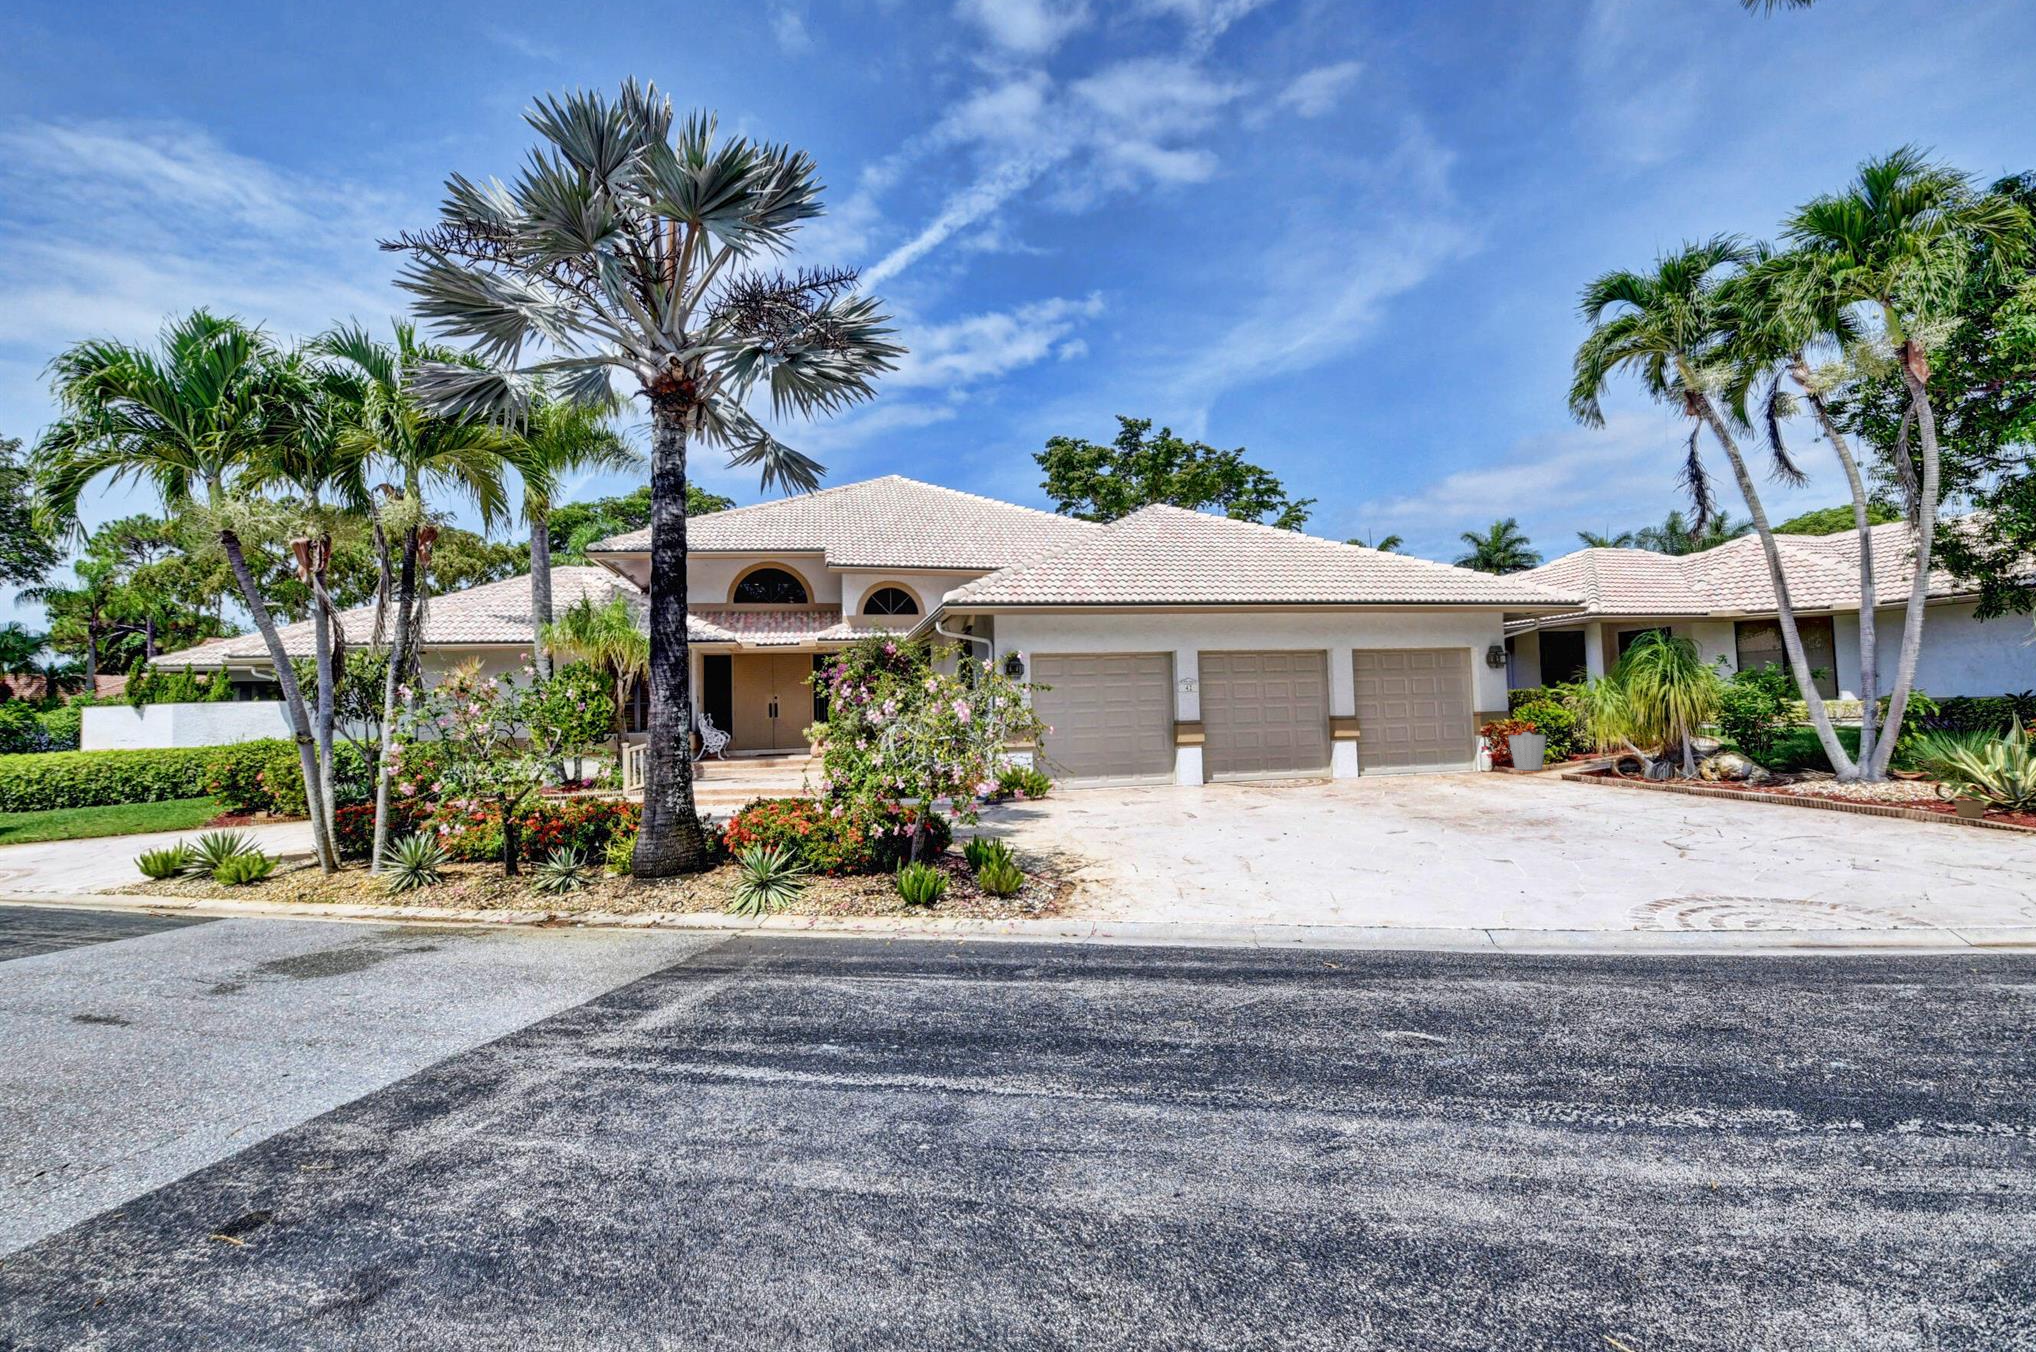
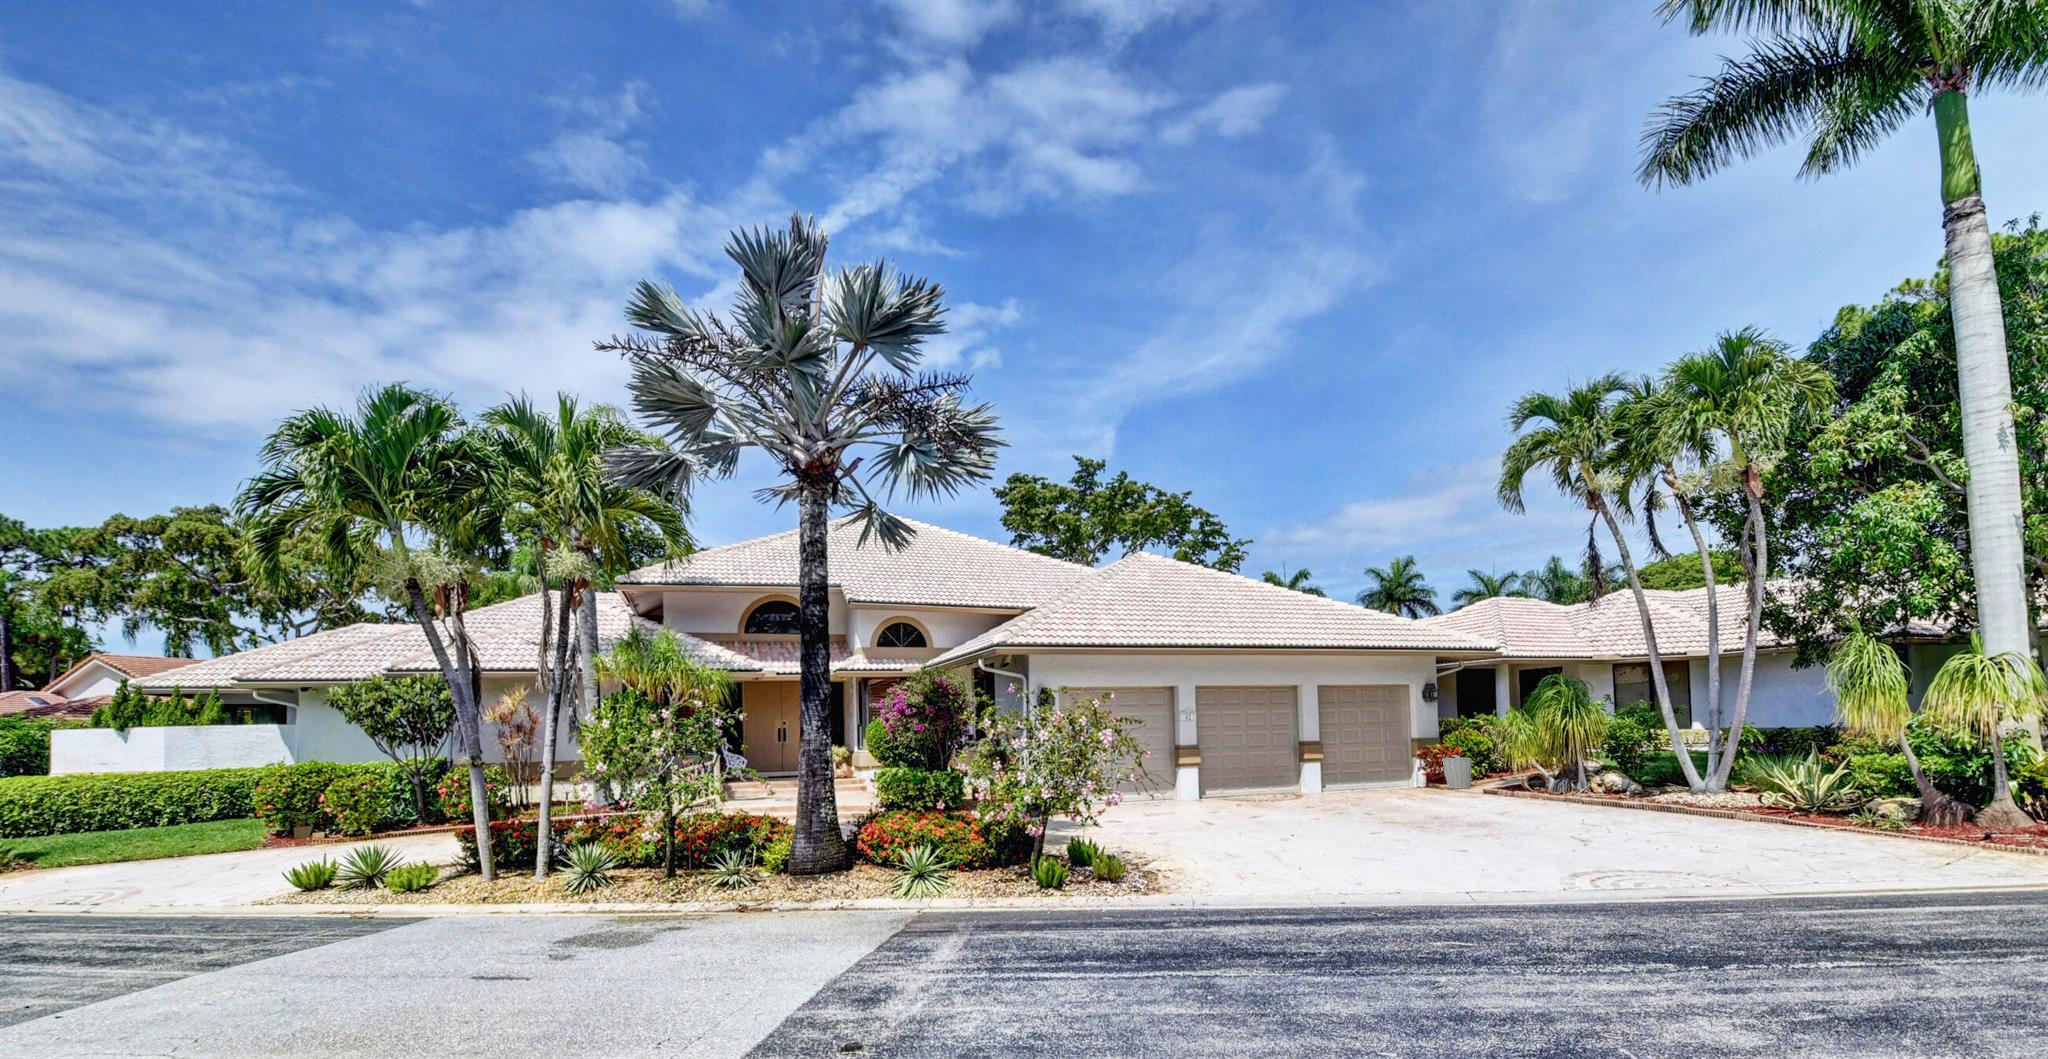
potted plant: present [1925,776,1985,818] -> present [279,811,313,839]

